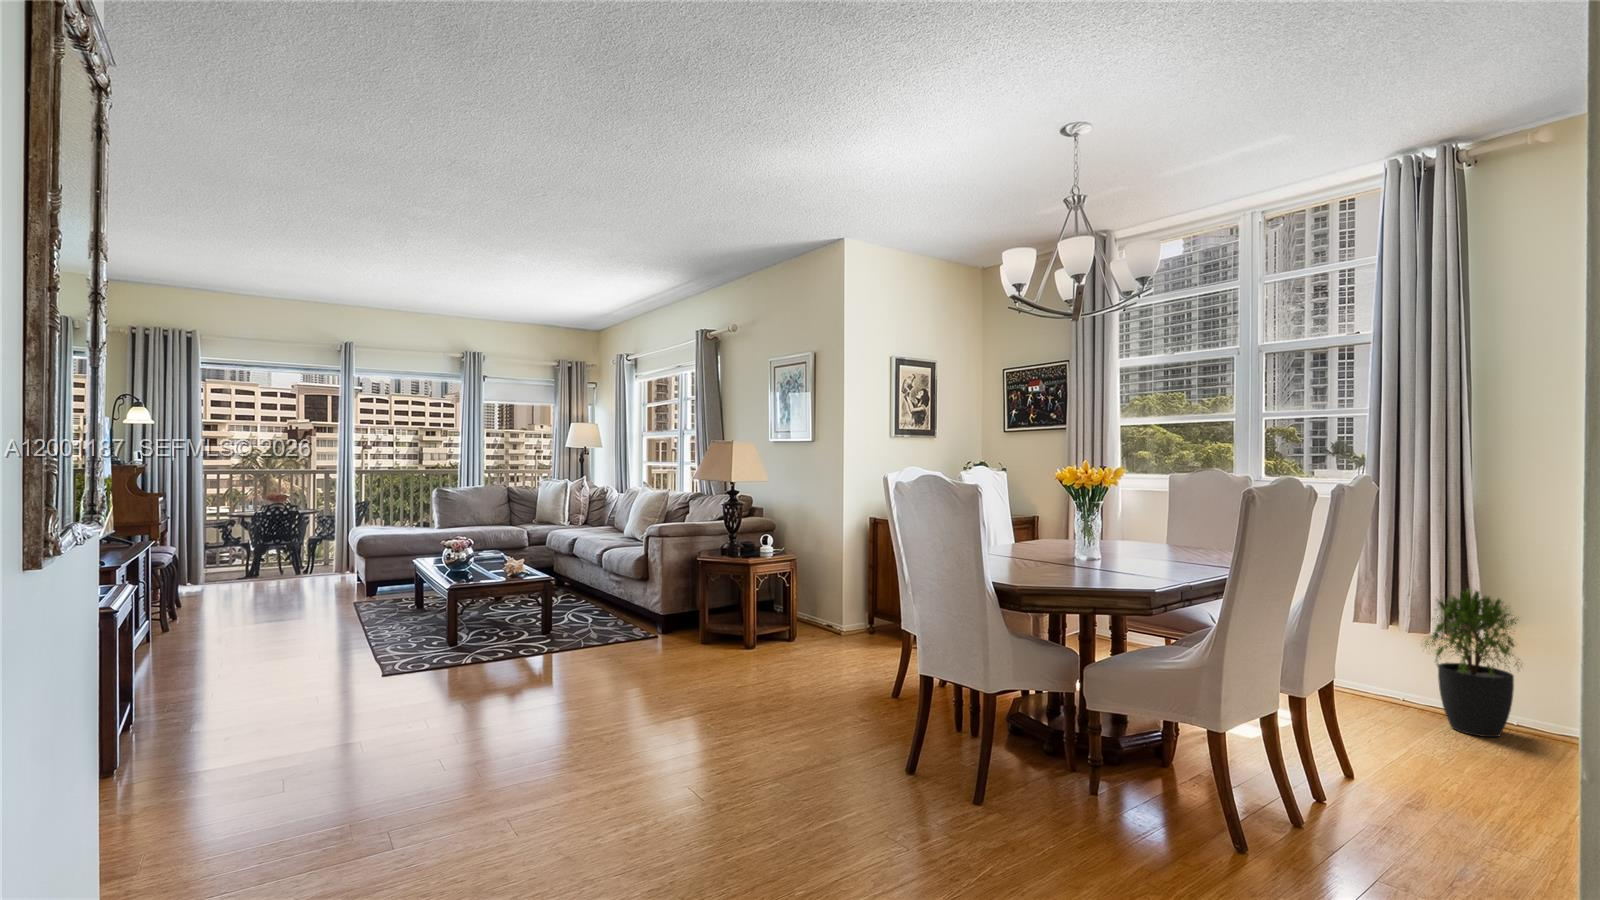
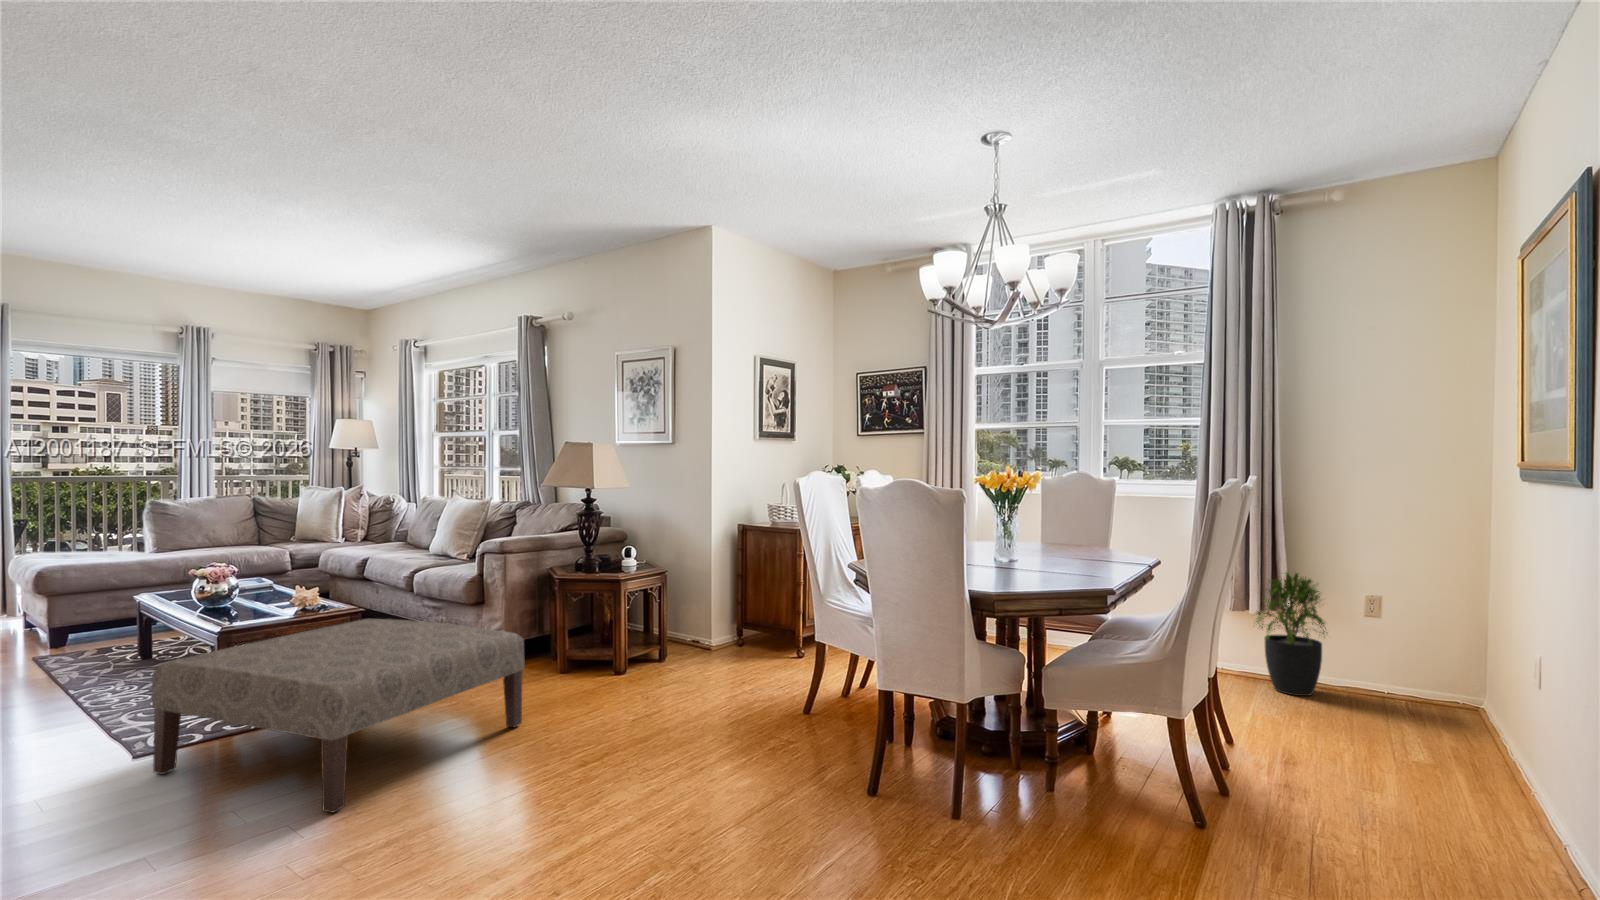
ottoman: none [390,585,649,724] -> present [152,618,524,812]

